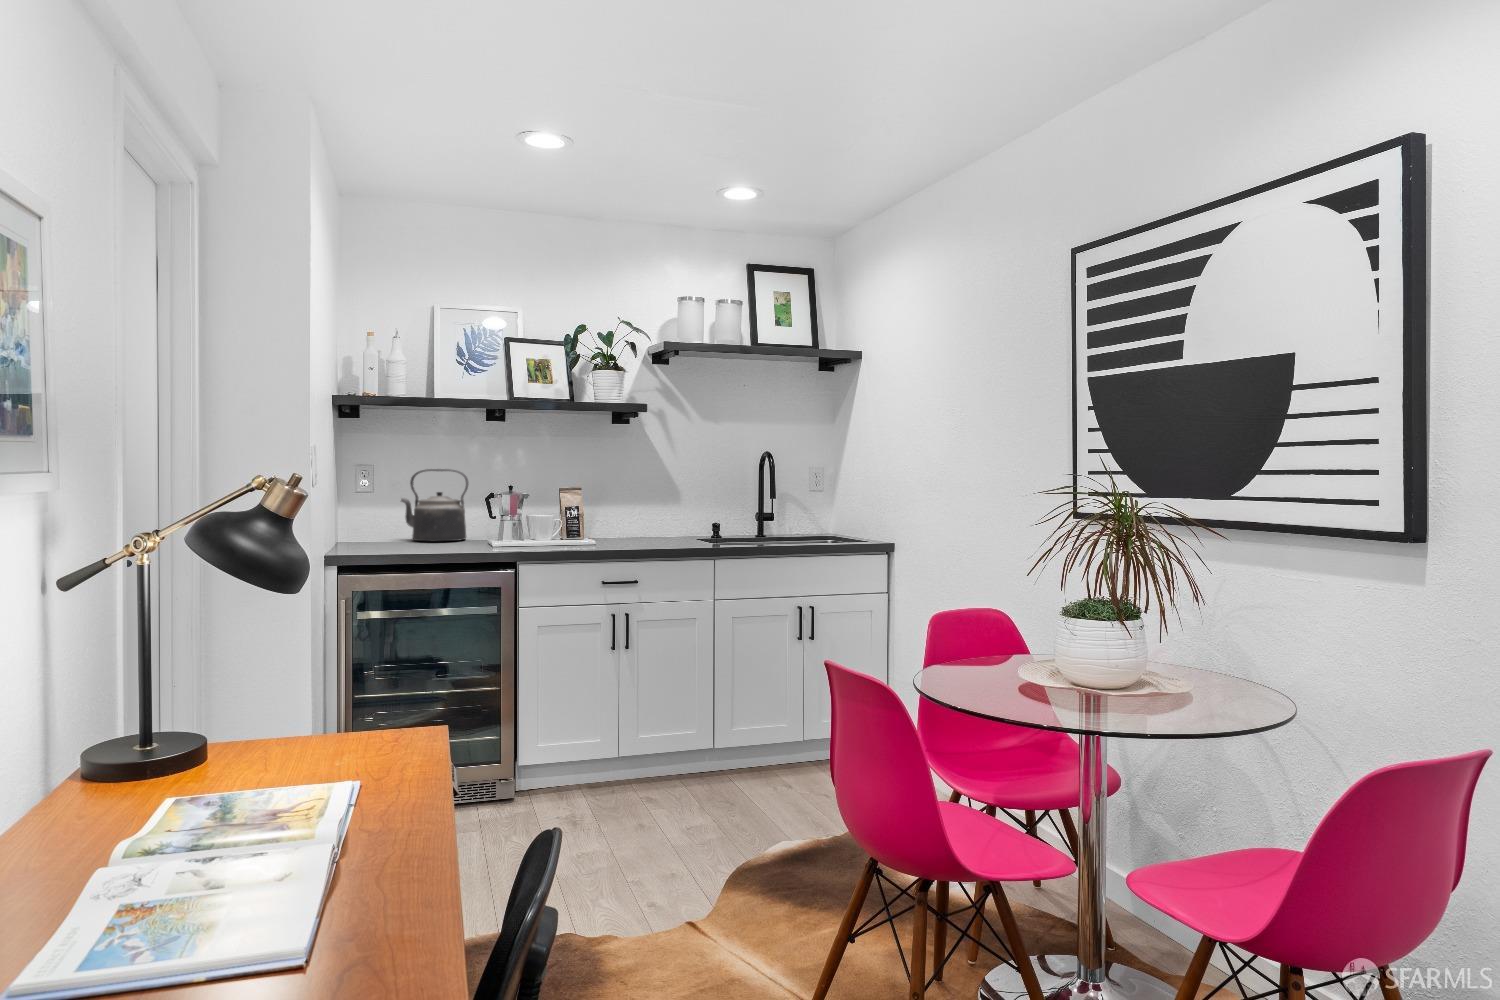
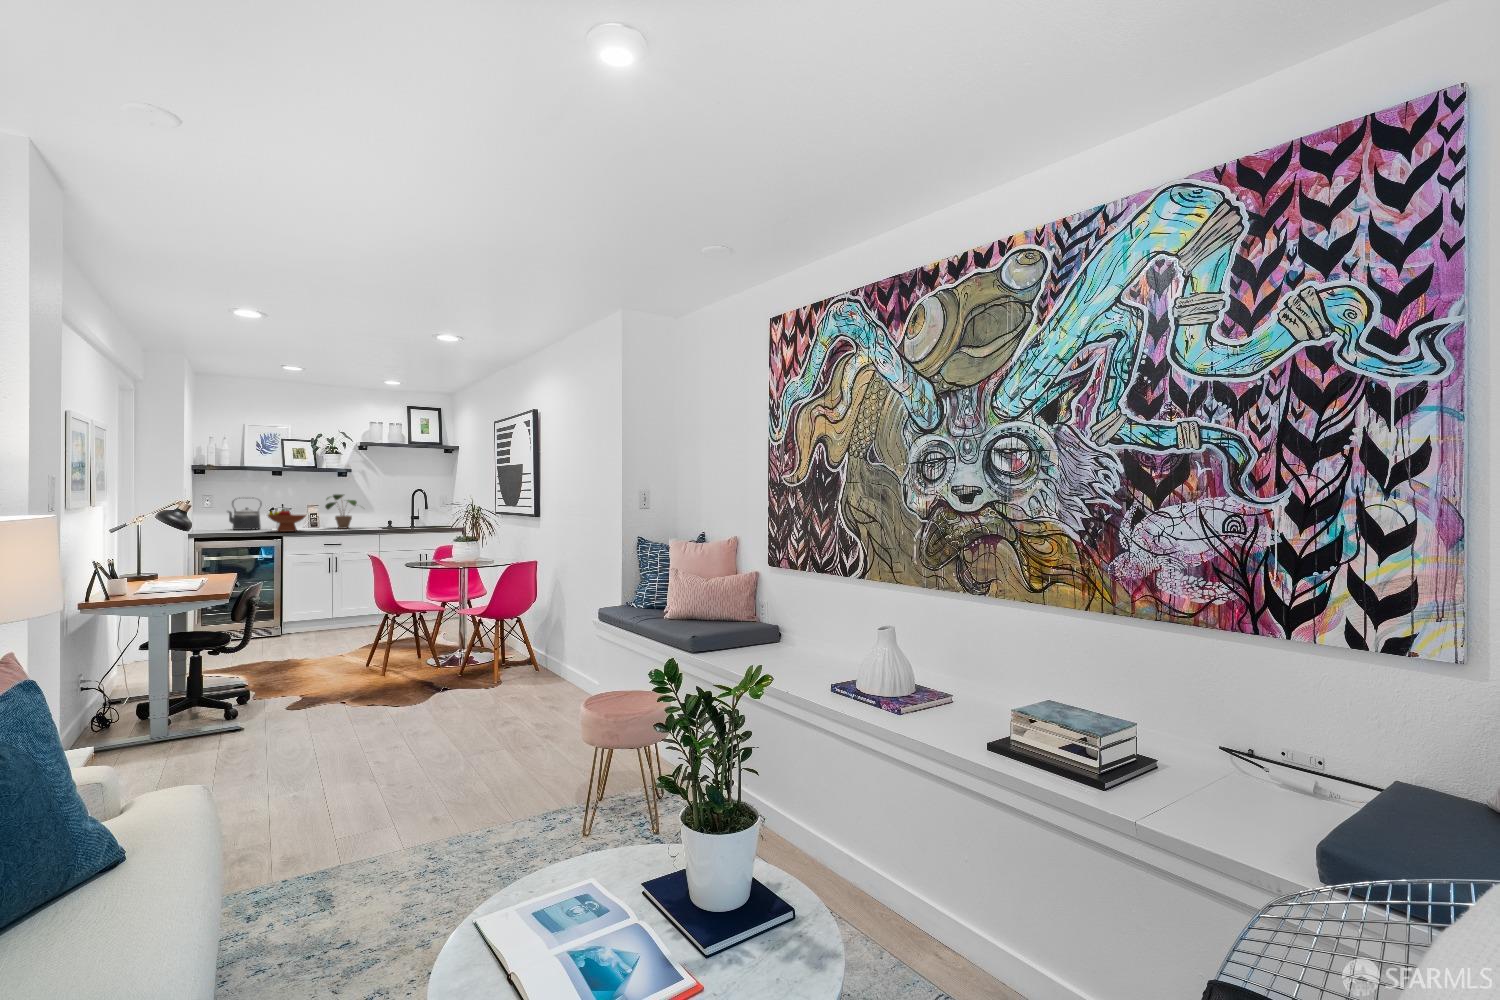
potted plant: none [592,461,671,540] -> present [325,494,357,529]
fruit bowl: none [482,495,565,549] -> present [268,509,306,532]

